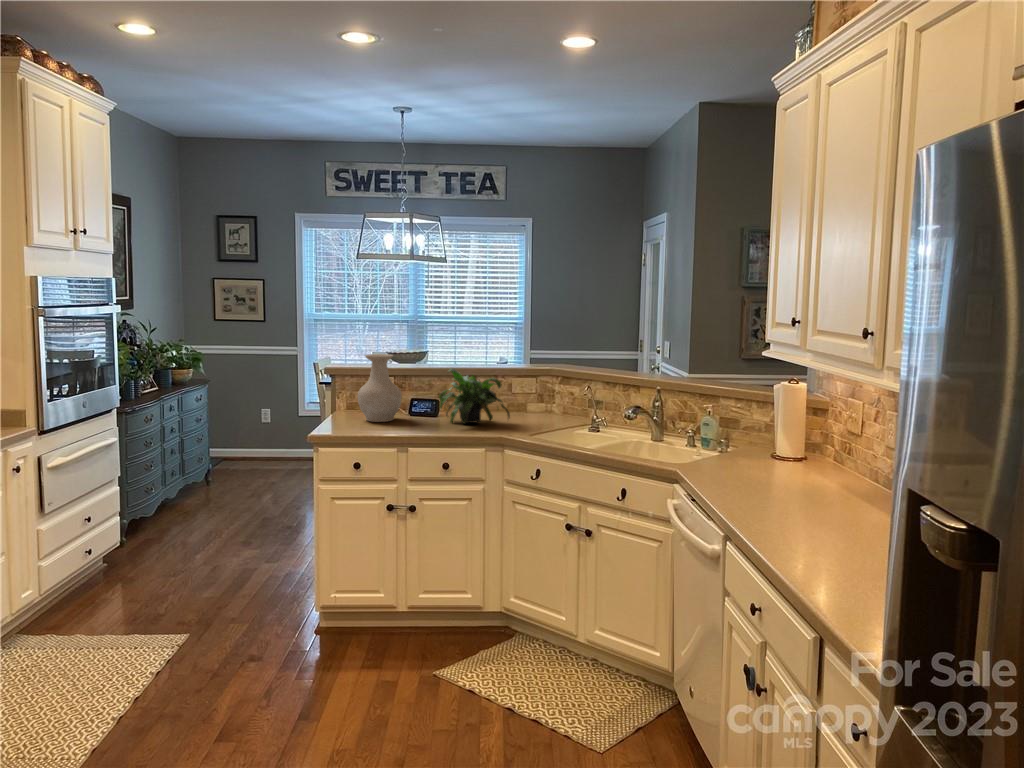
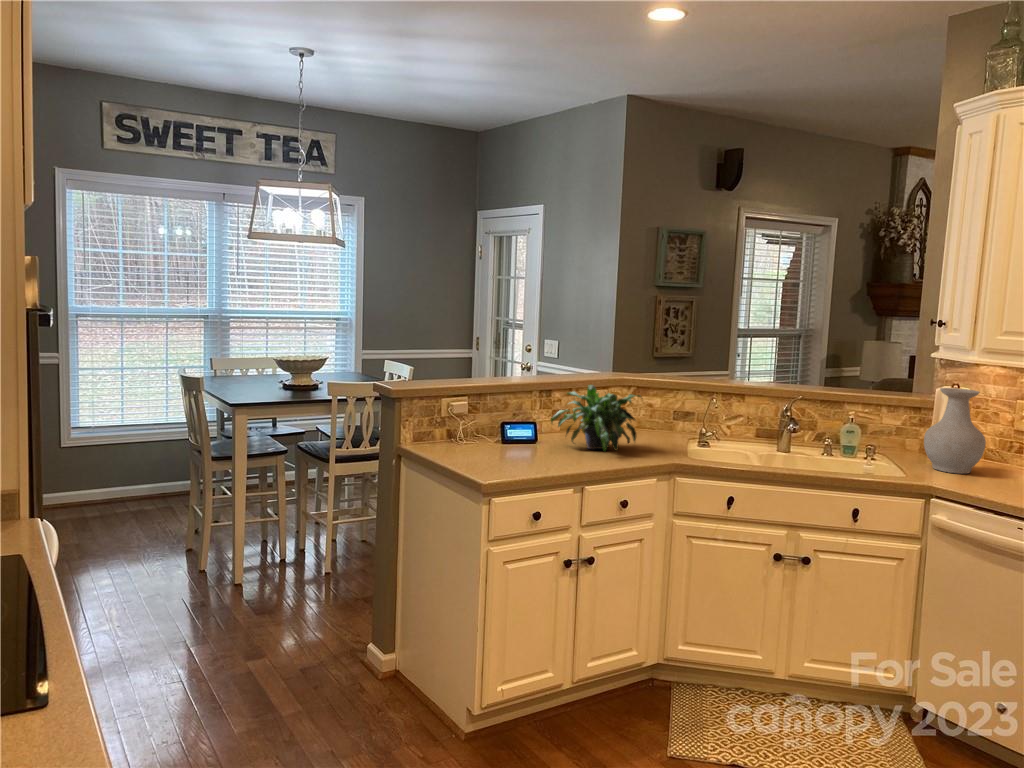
vase: present [358,354,401,422] -> present [924,388,986,474]

